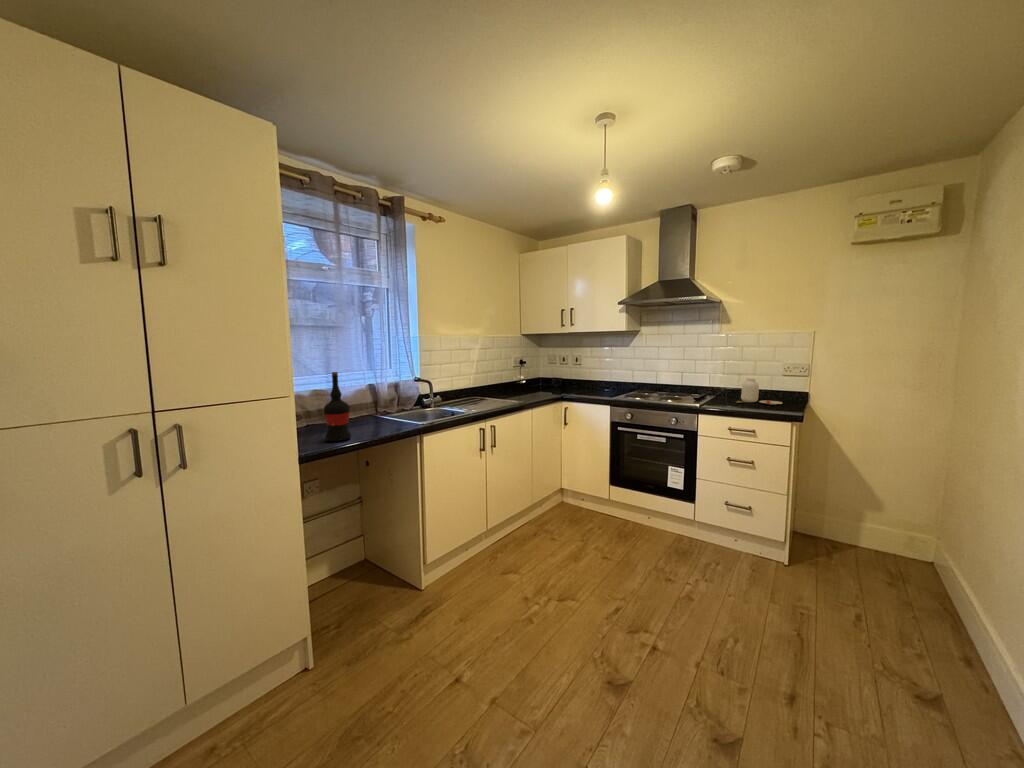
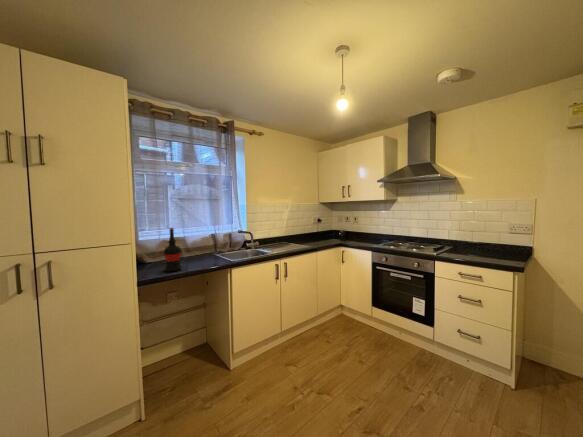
jar: present [741,378,782,405] -> none [468,235,508,256]

